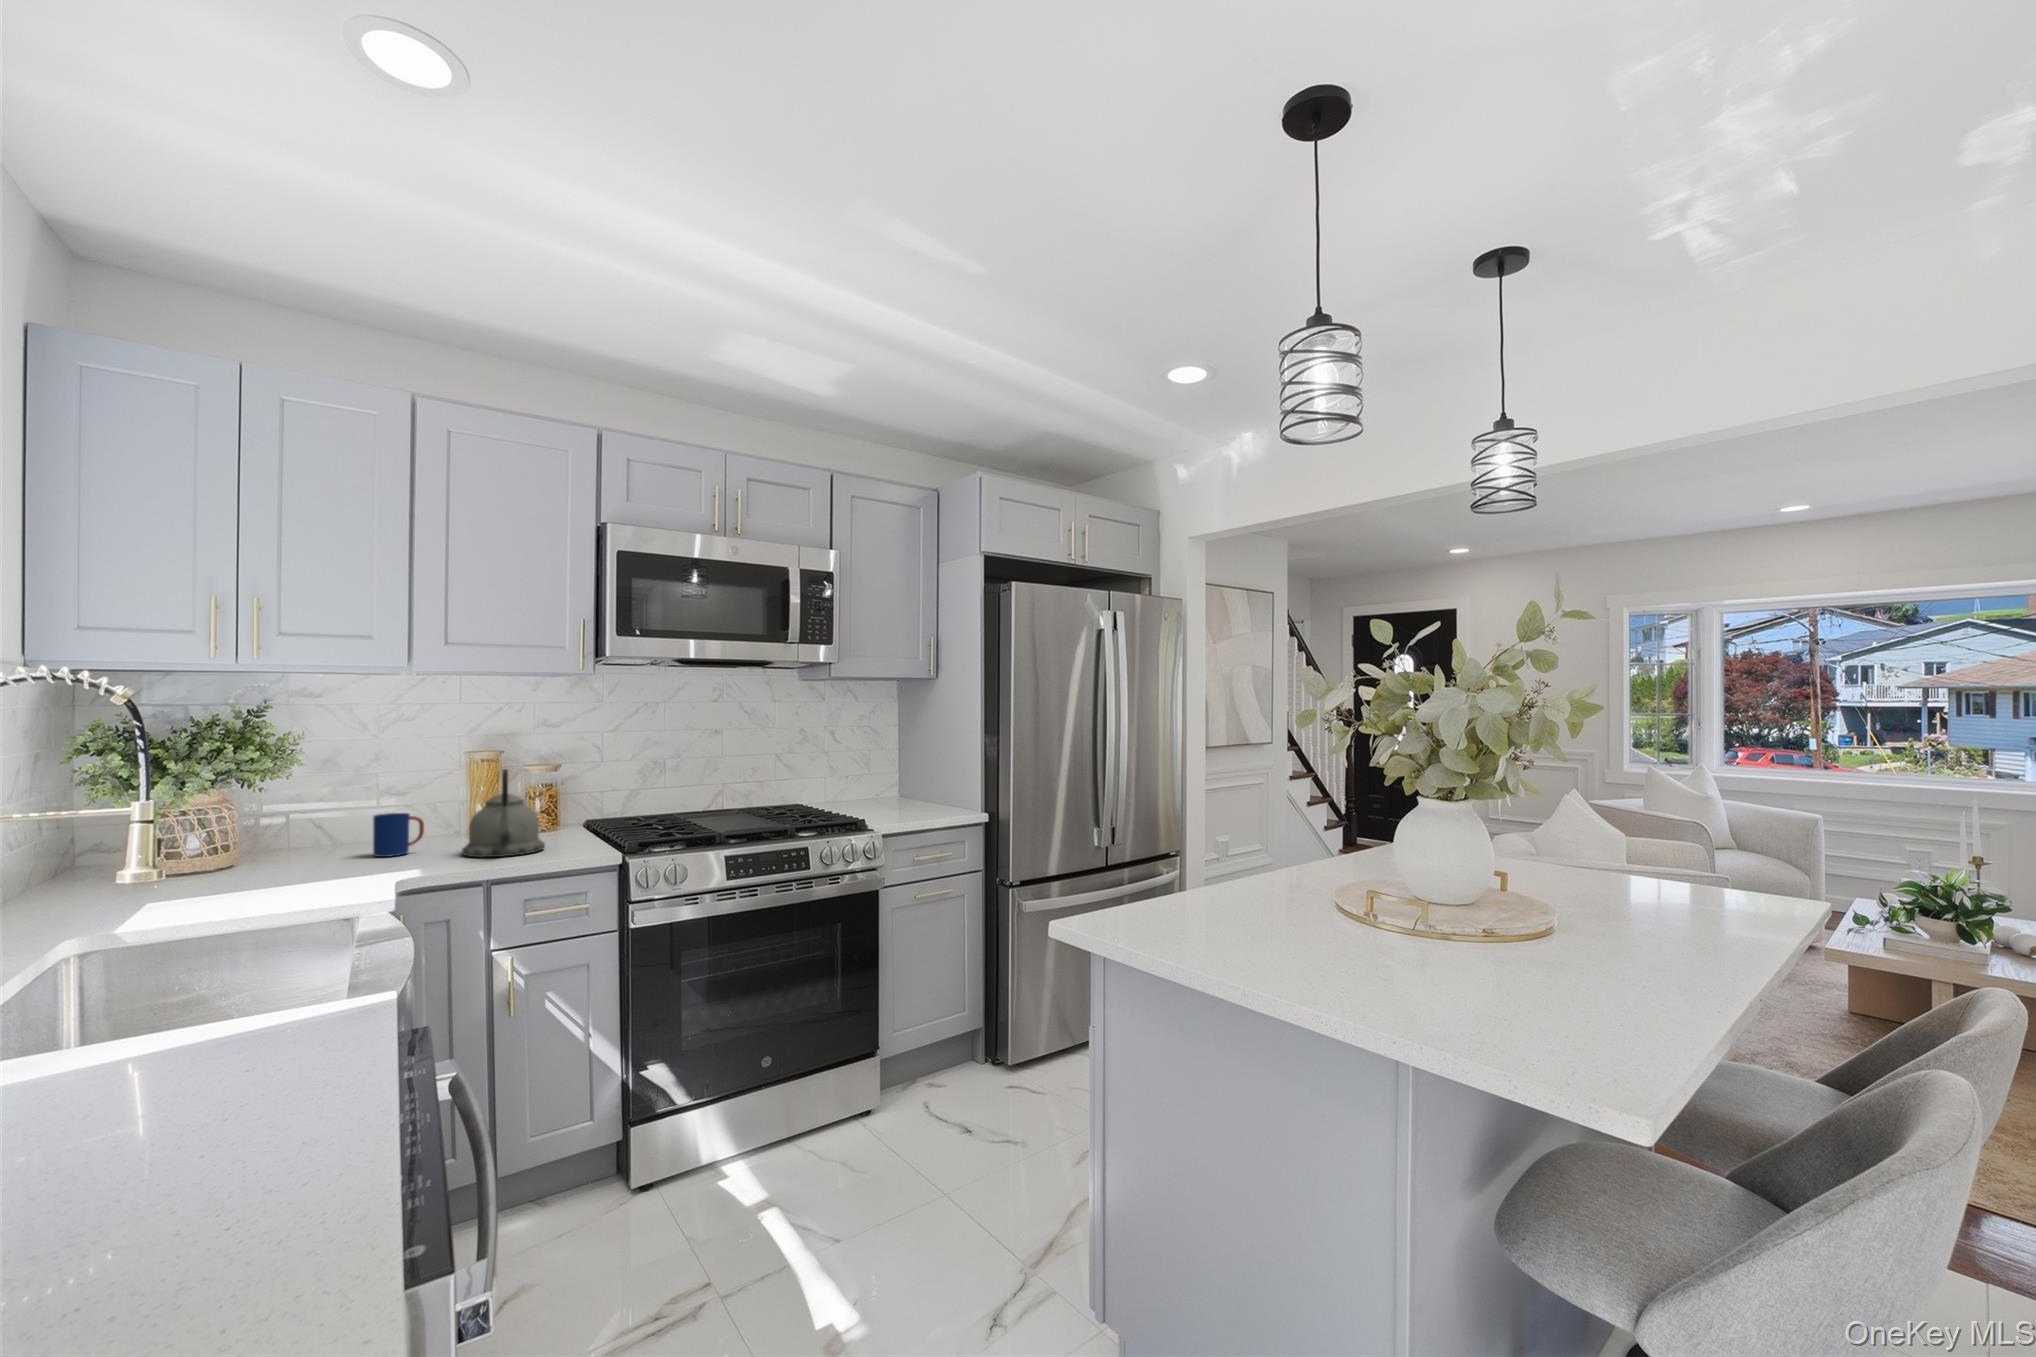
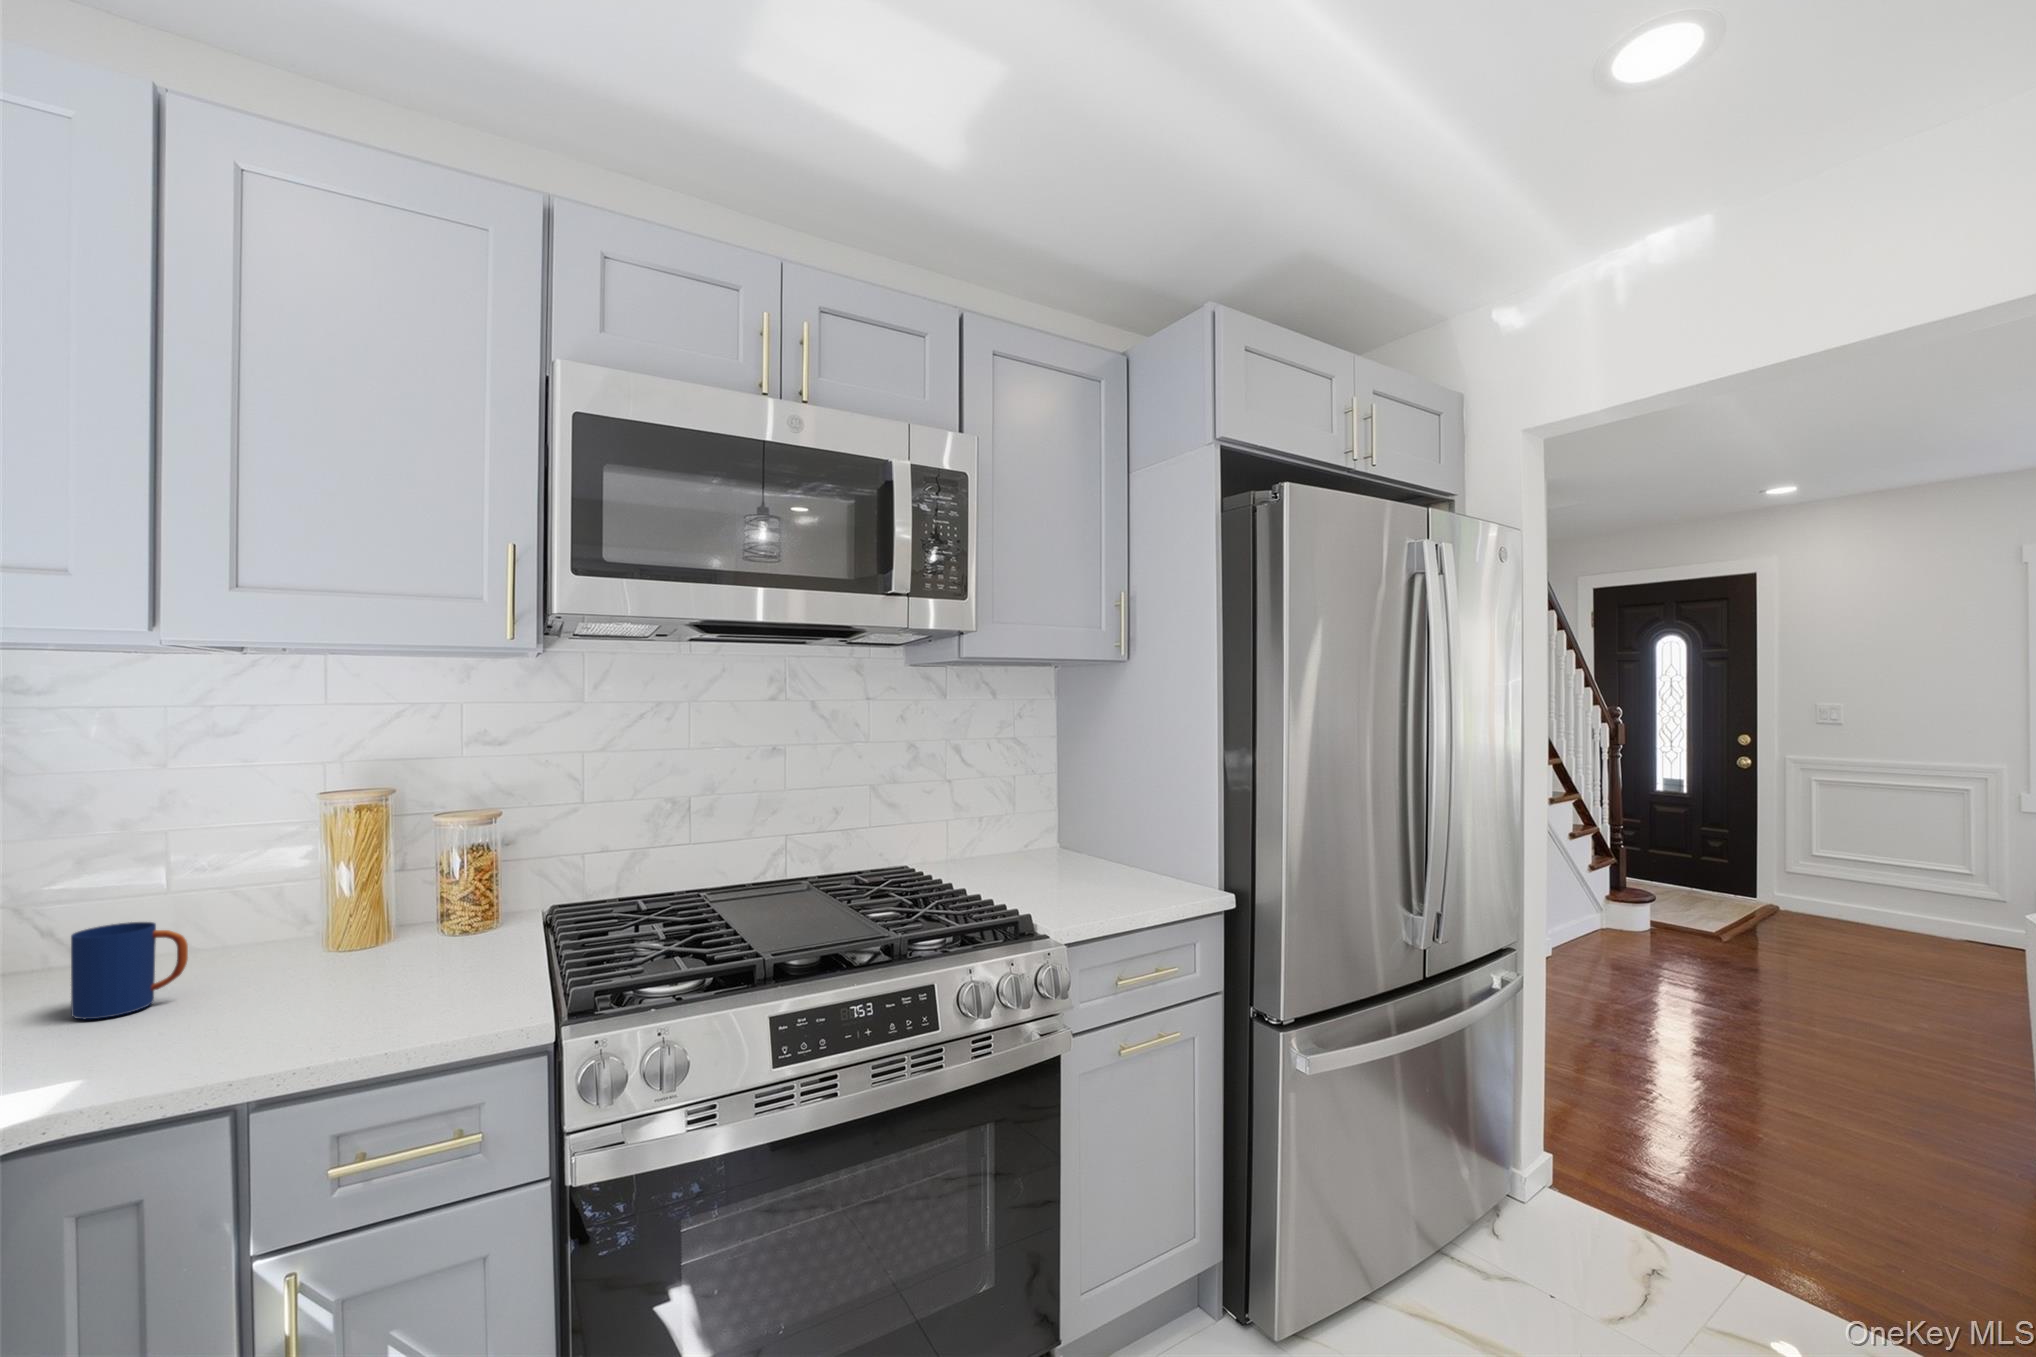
kettle: present [462,769,545,857] -> none [236,836,420,1033]

